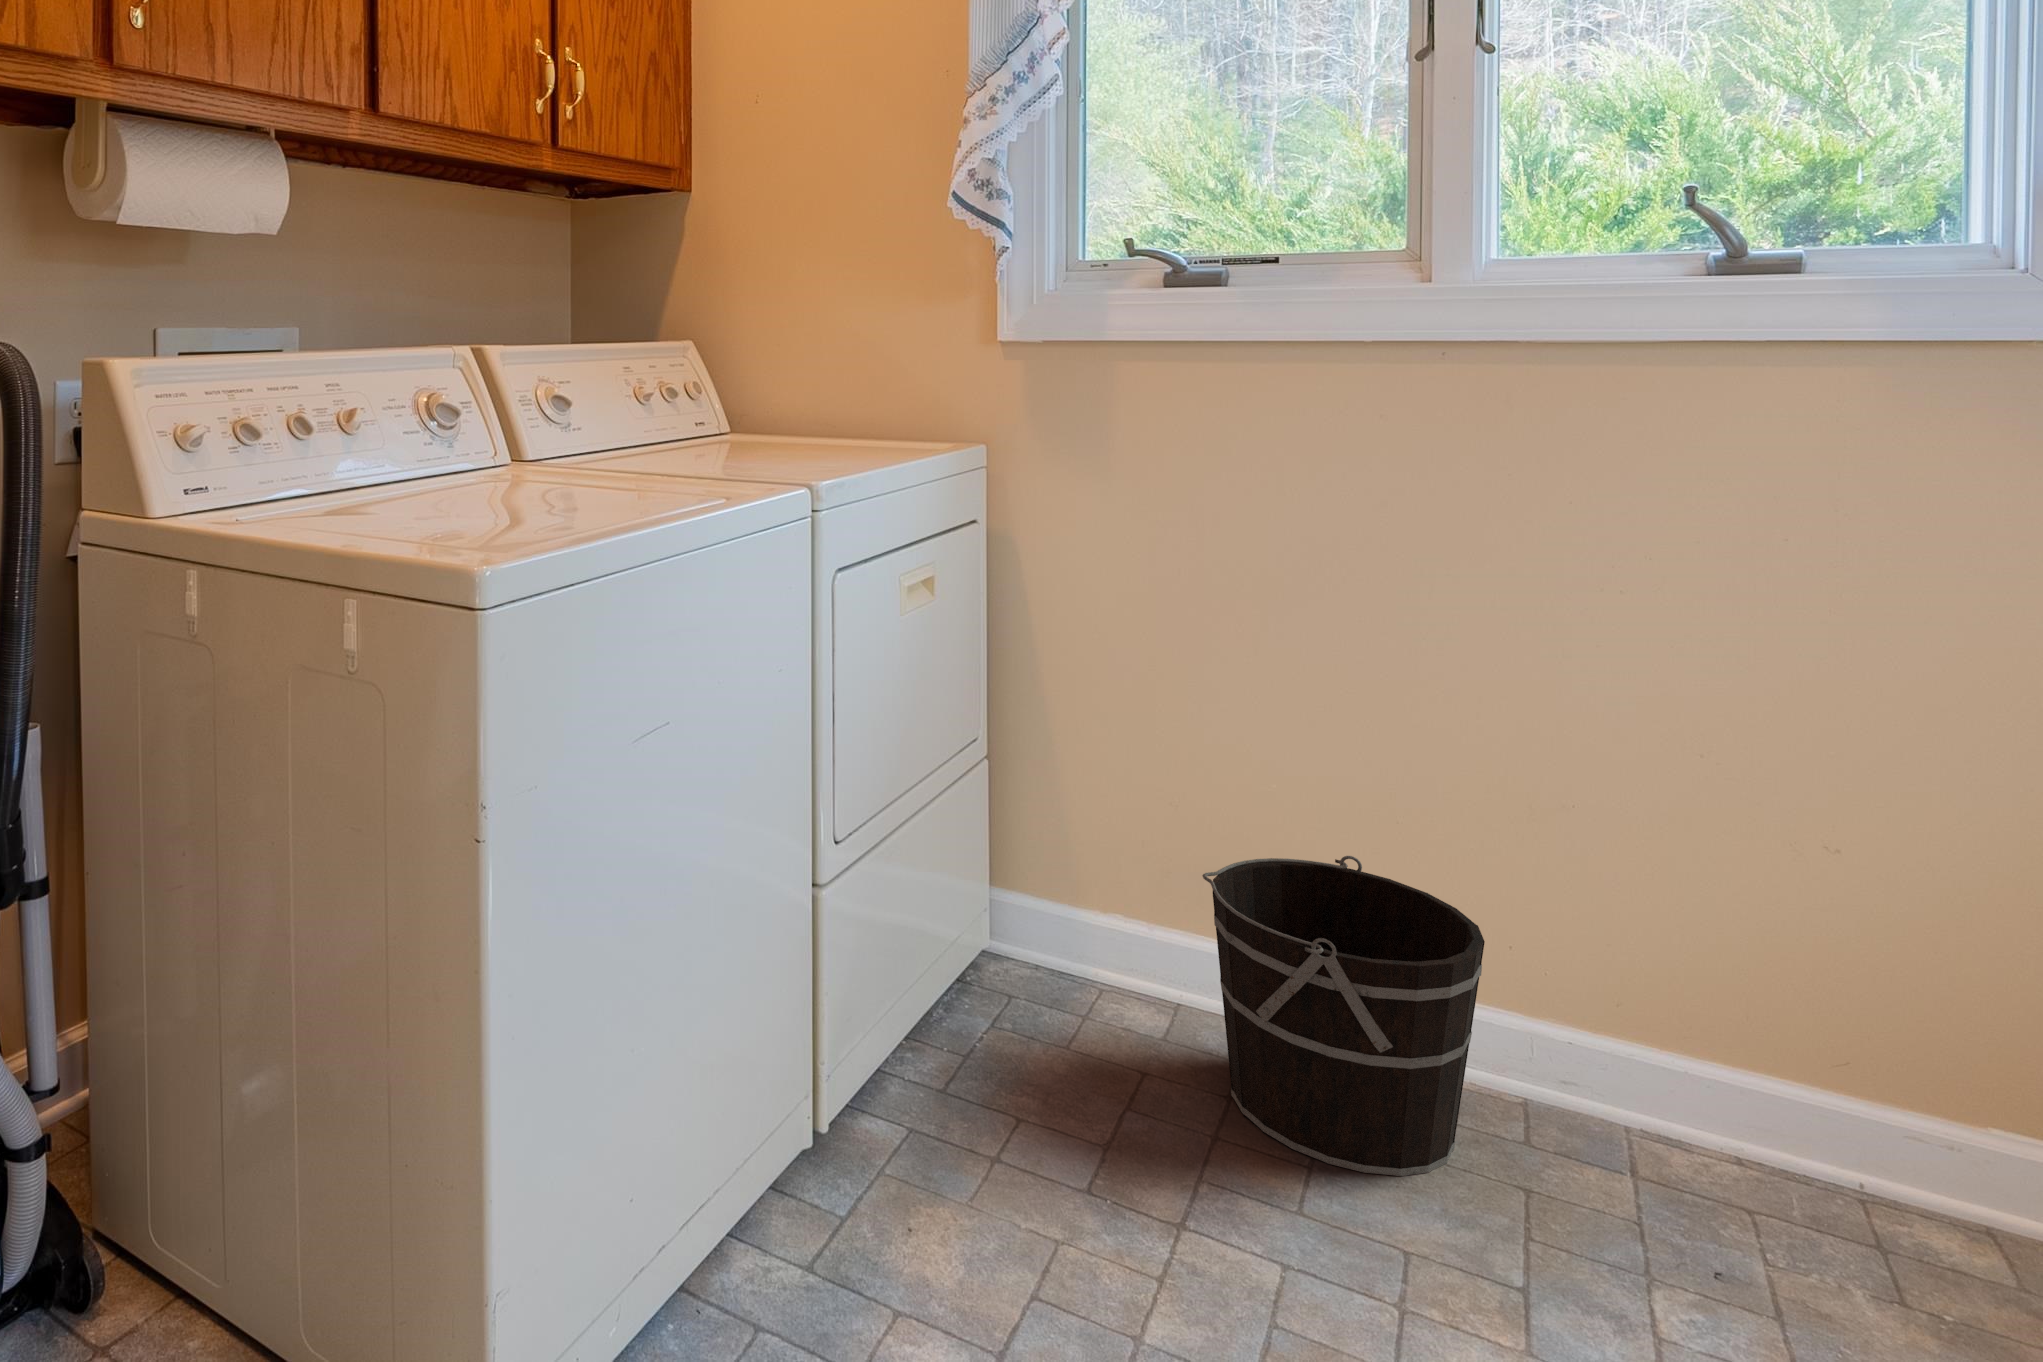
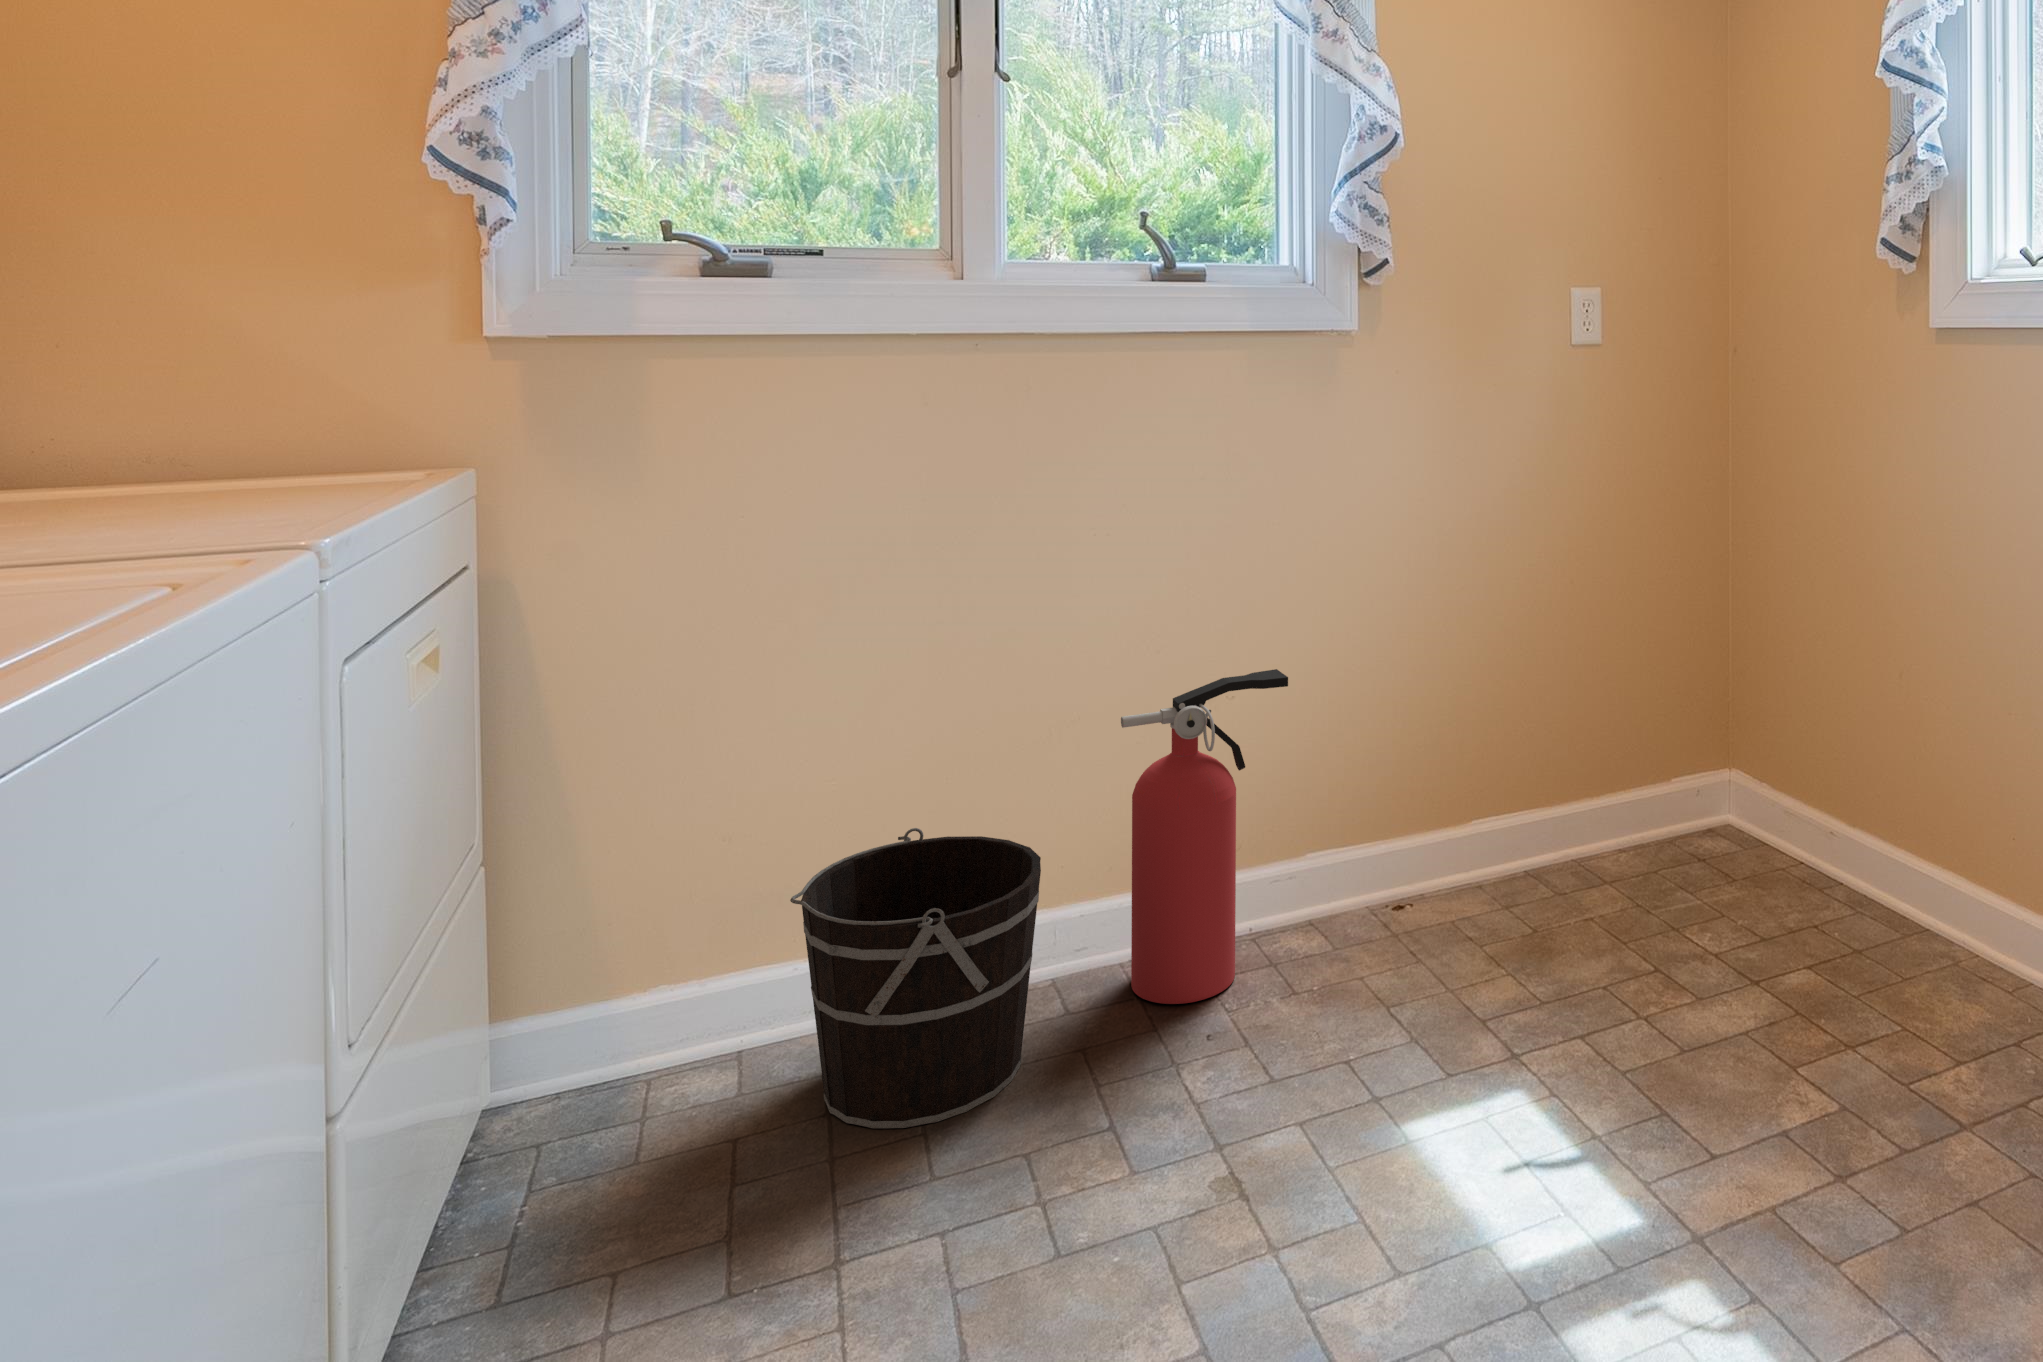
fire extinguisher: none [1623,812,1930,1234] -> present [1121,669,1288,1004]

